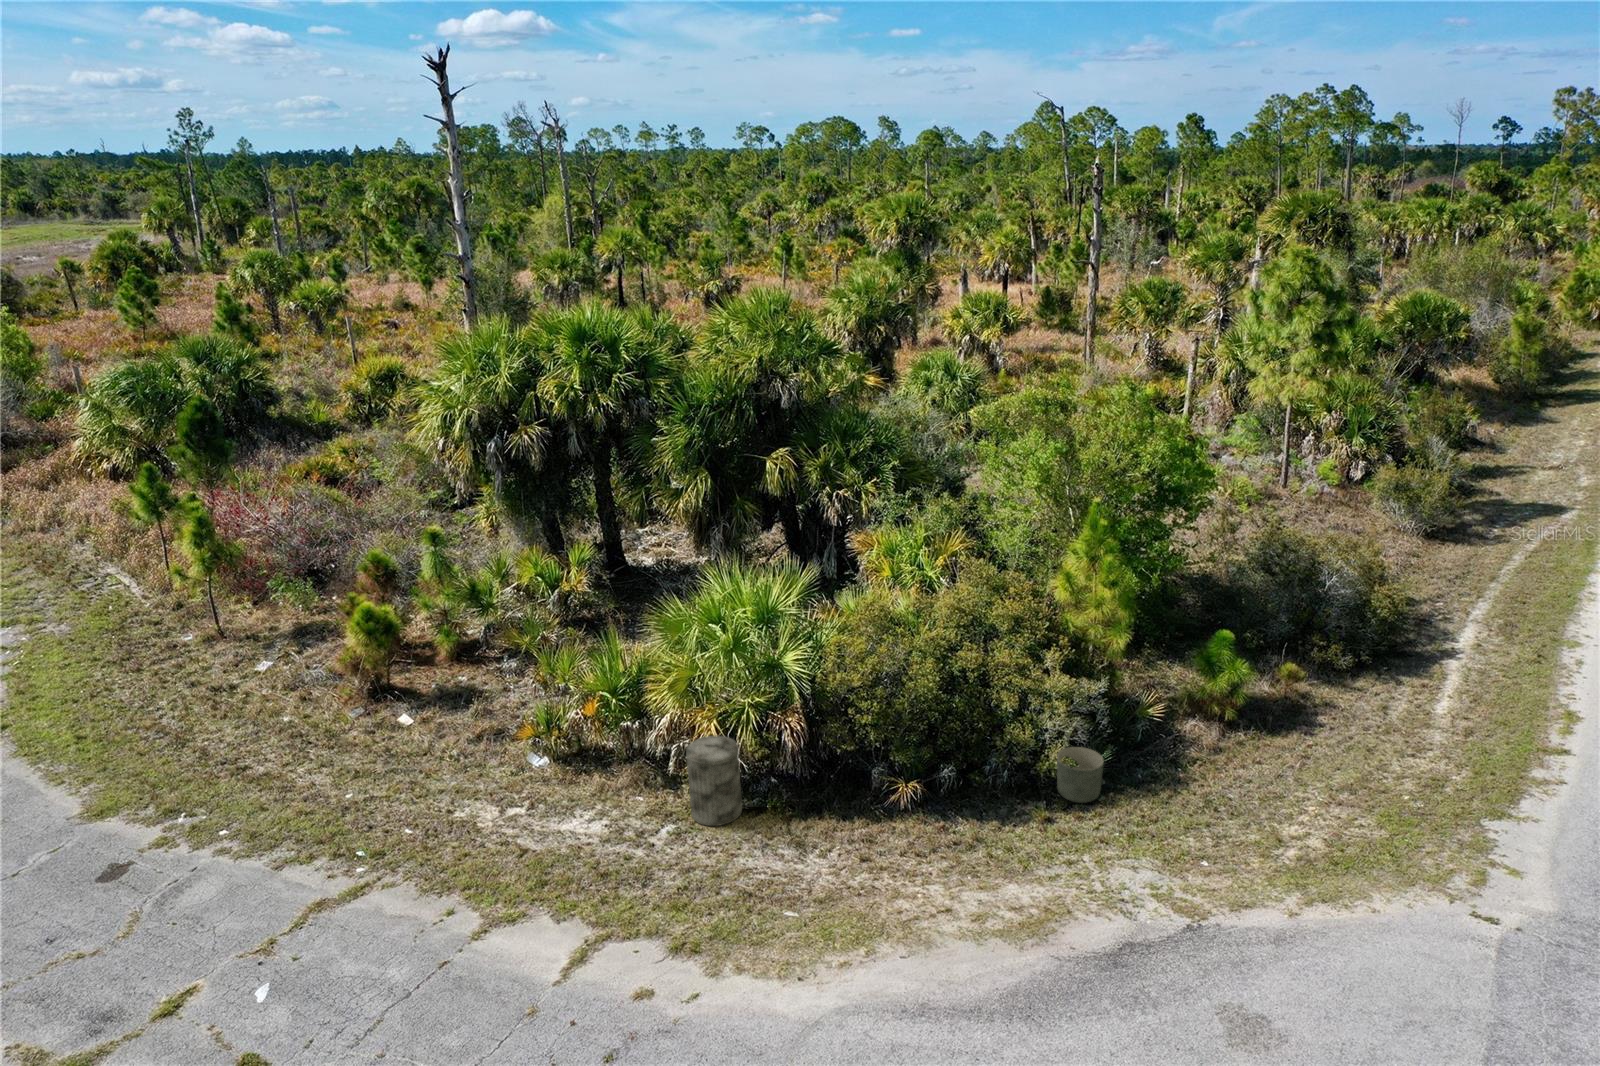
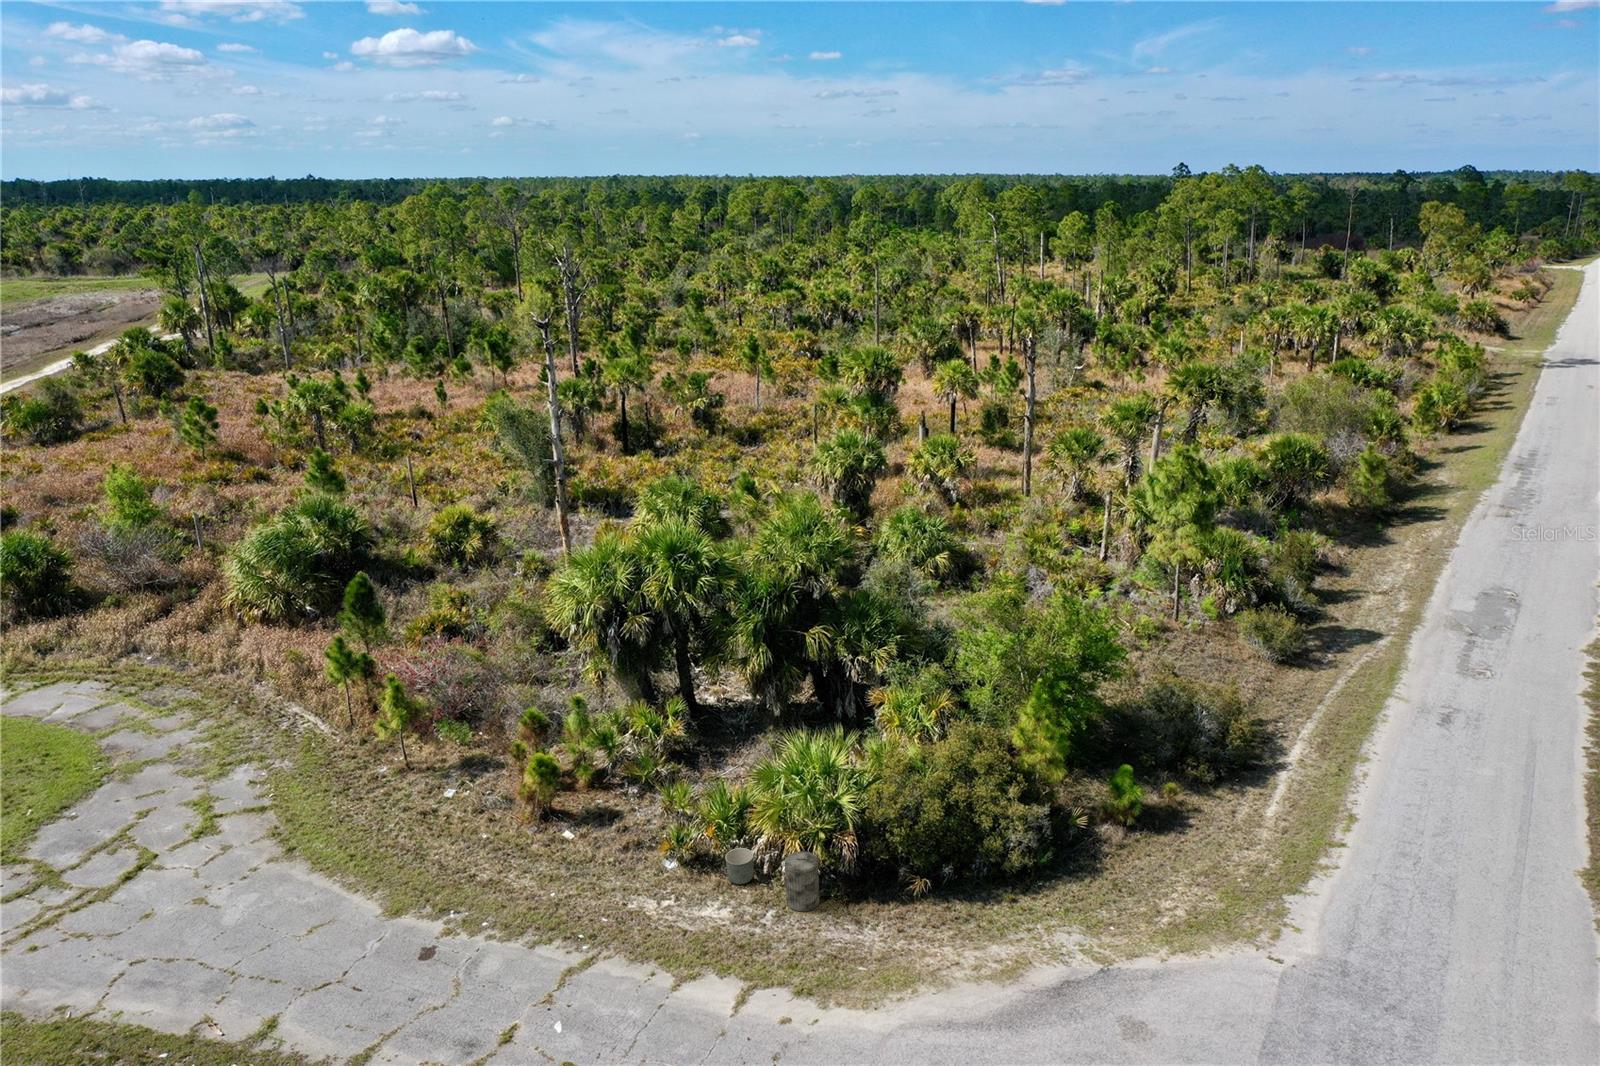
planter: present [1057,747,1104,803] -> present [725,848,754,884]

